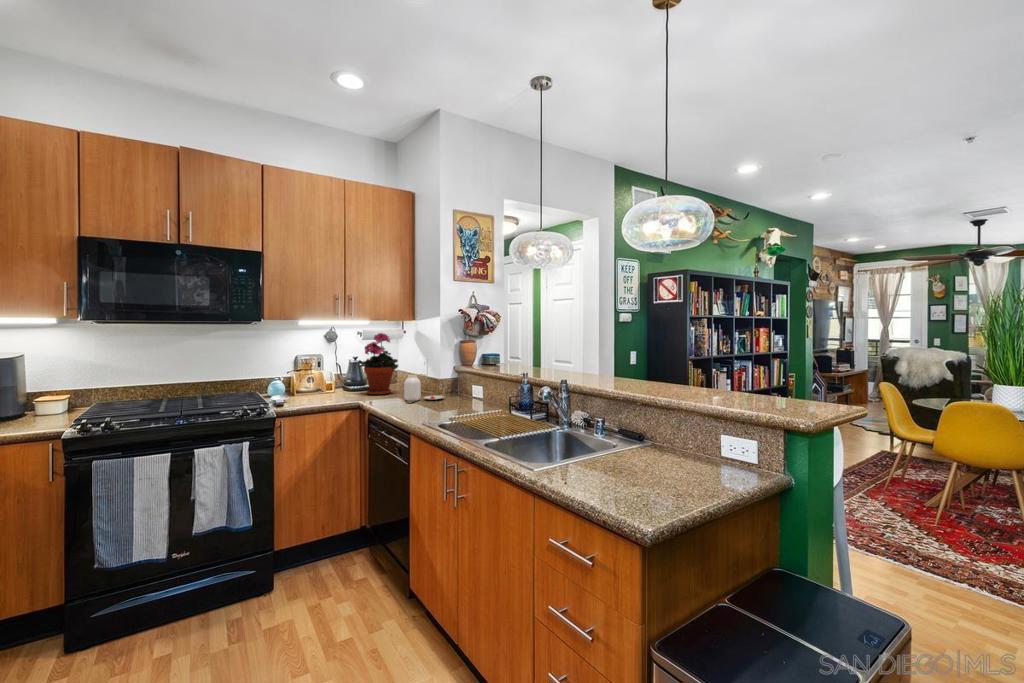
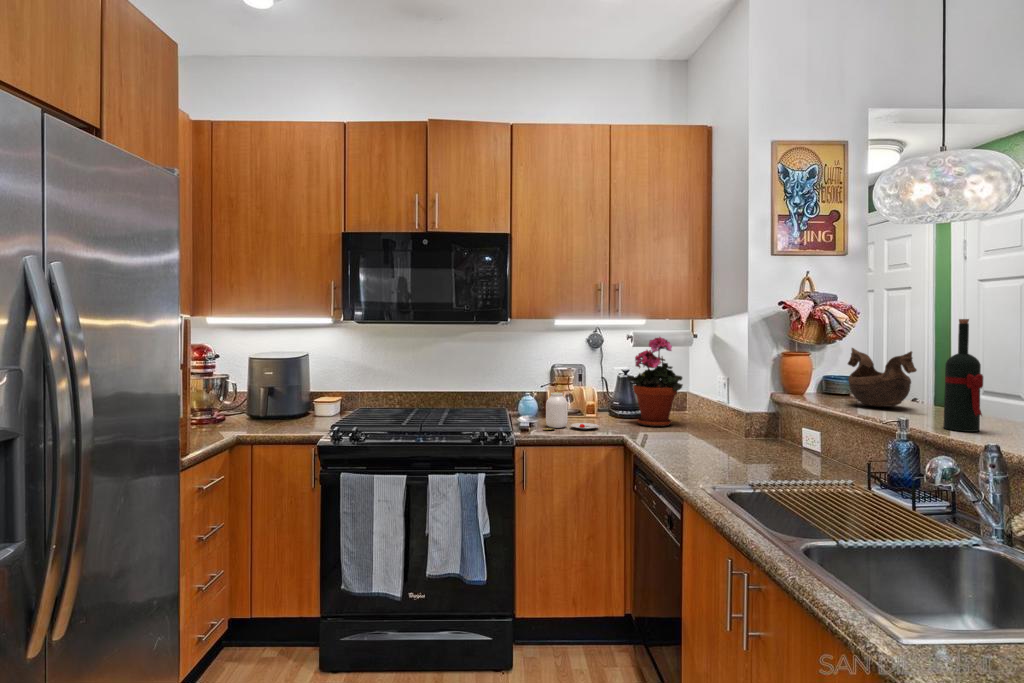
wine bottle: none [543,320,559,378] -> present [944,319,983,432]
decorative bowl: none [495,337,530,370] -> present [848,348,917,407]
jar: present [404,375,444,403] -> present [543,392,599,430]

